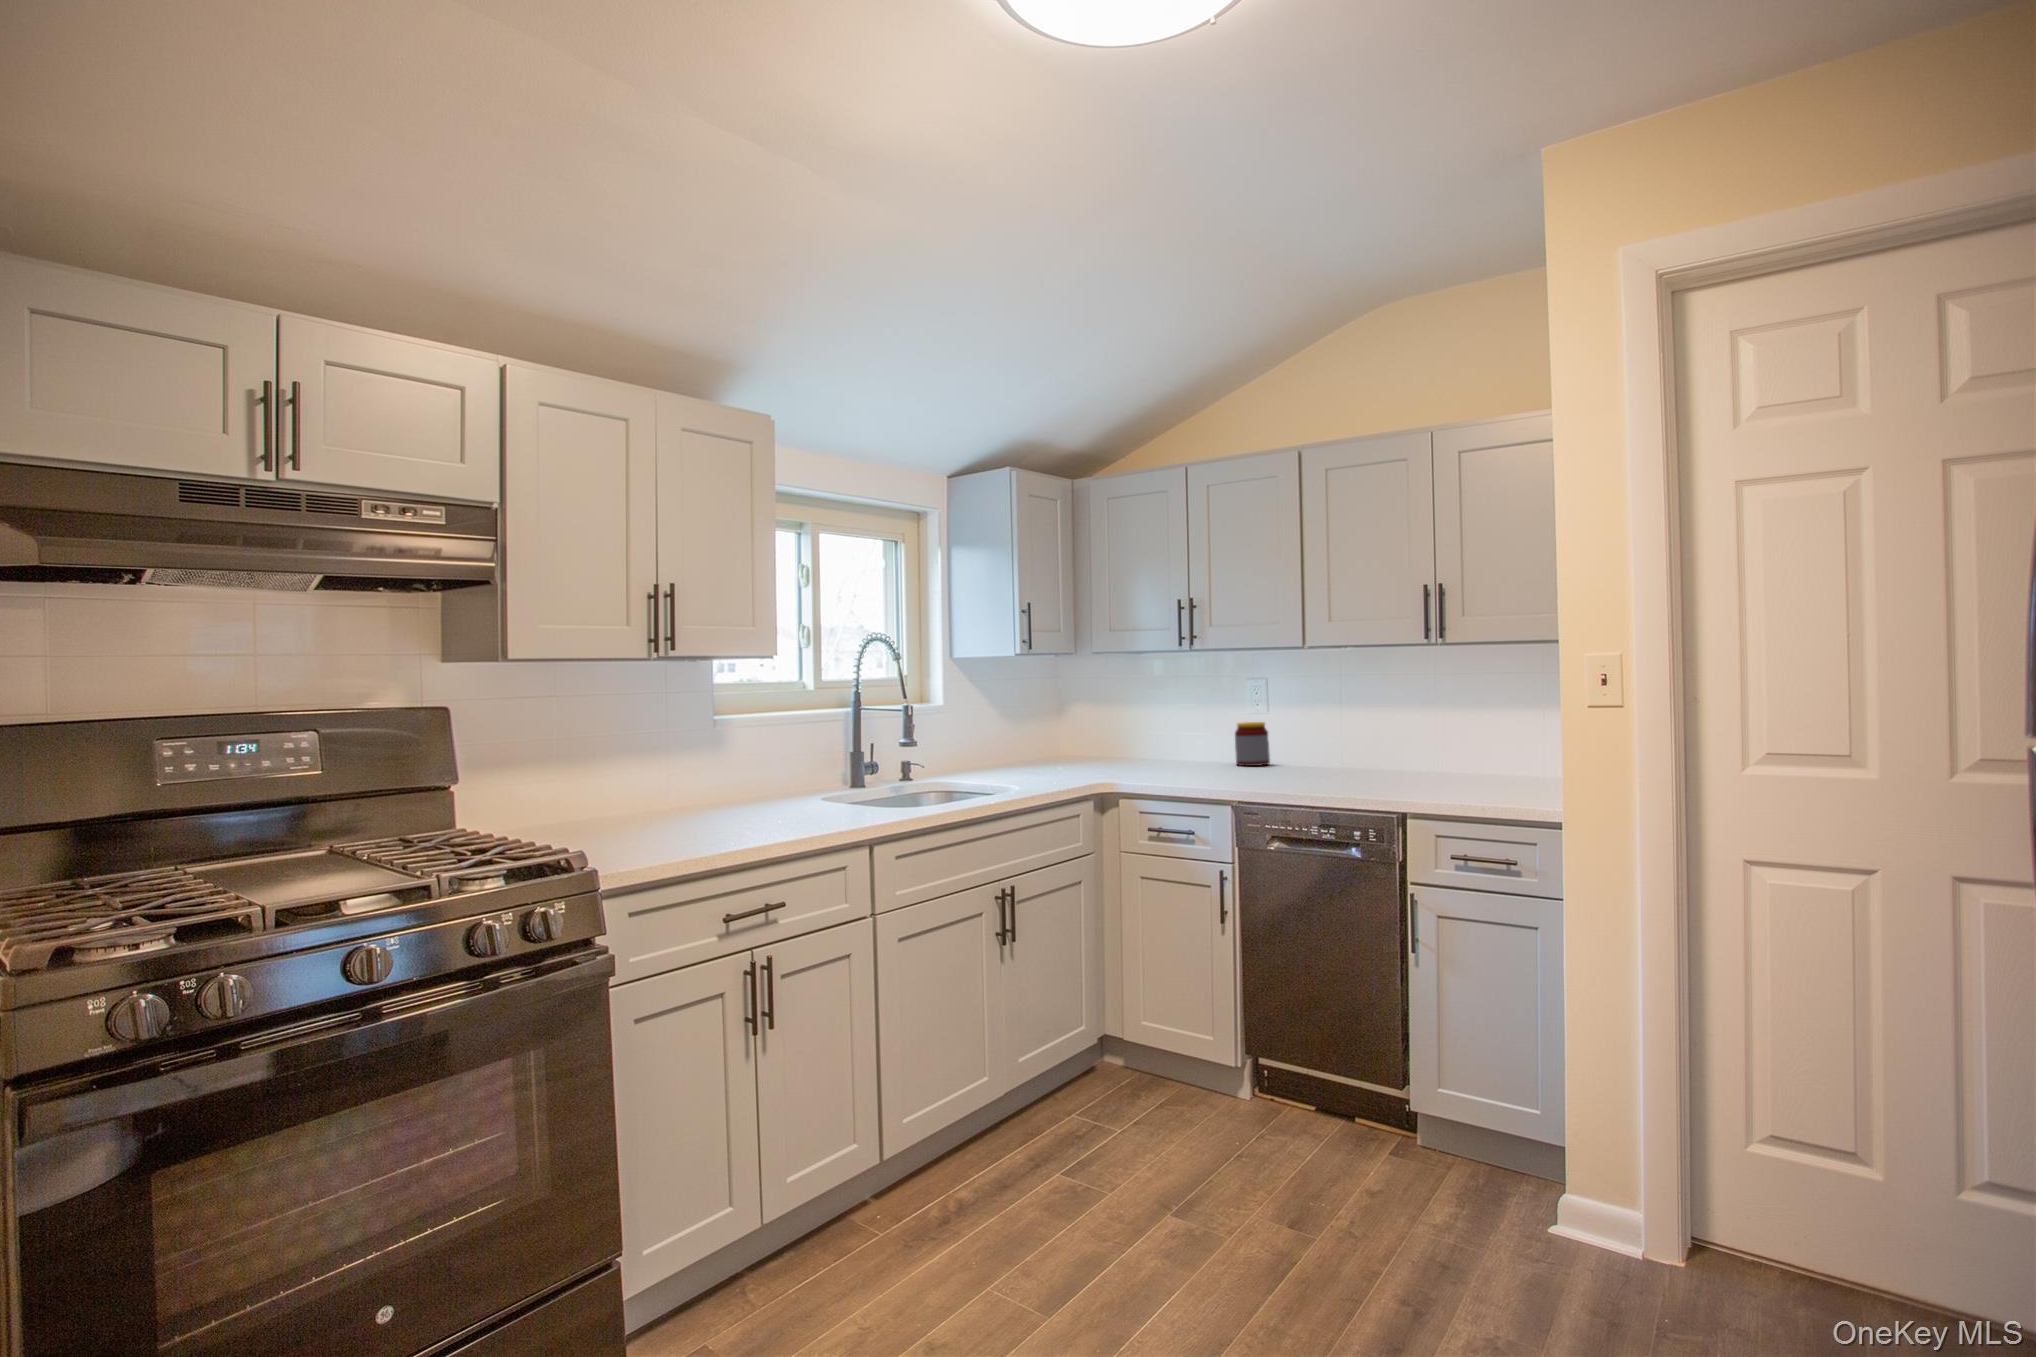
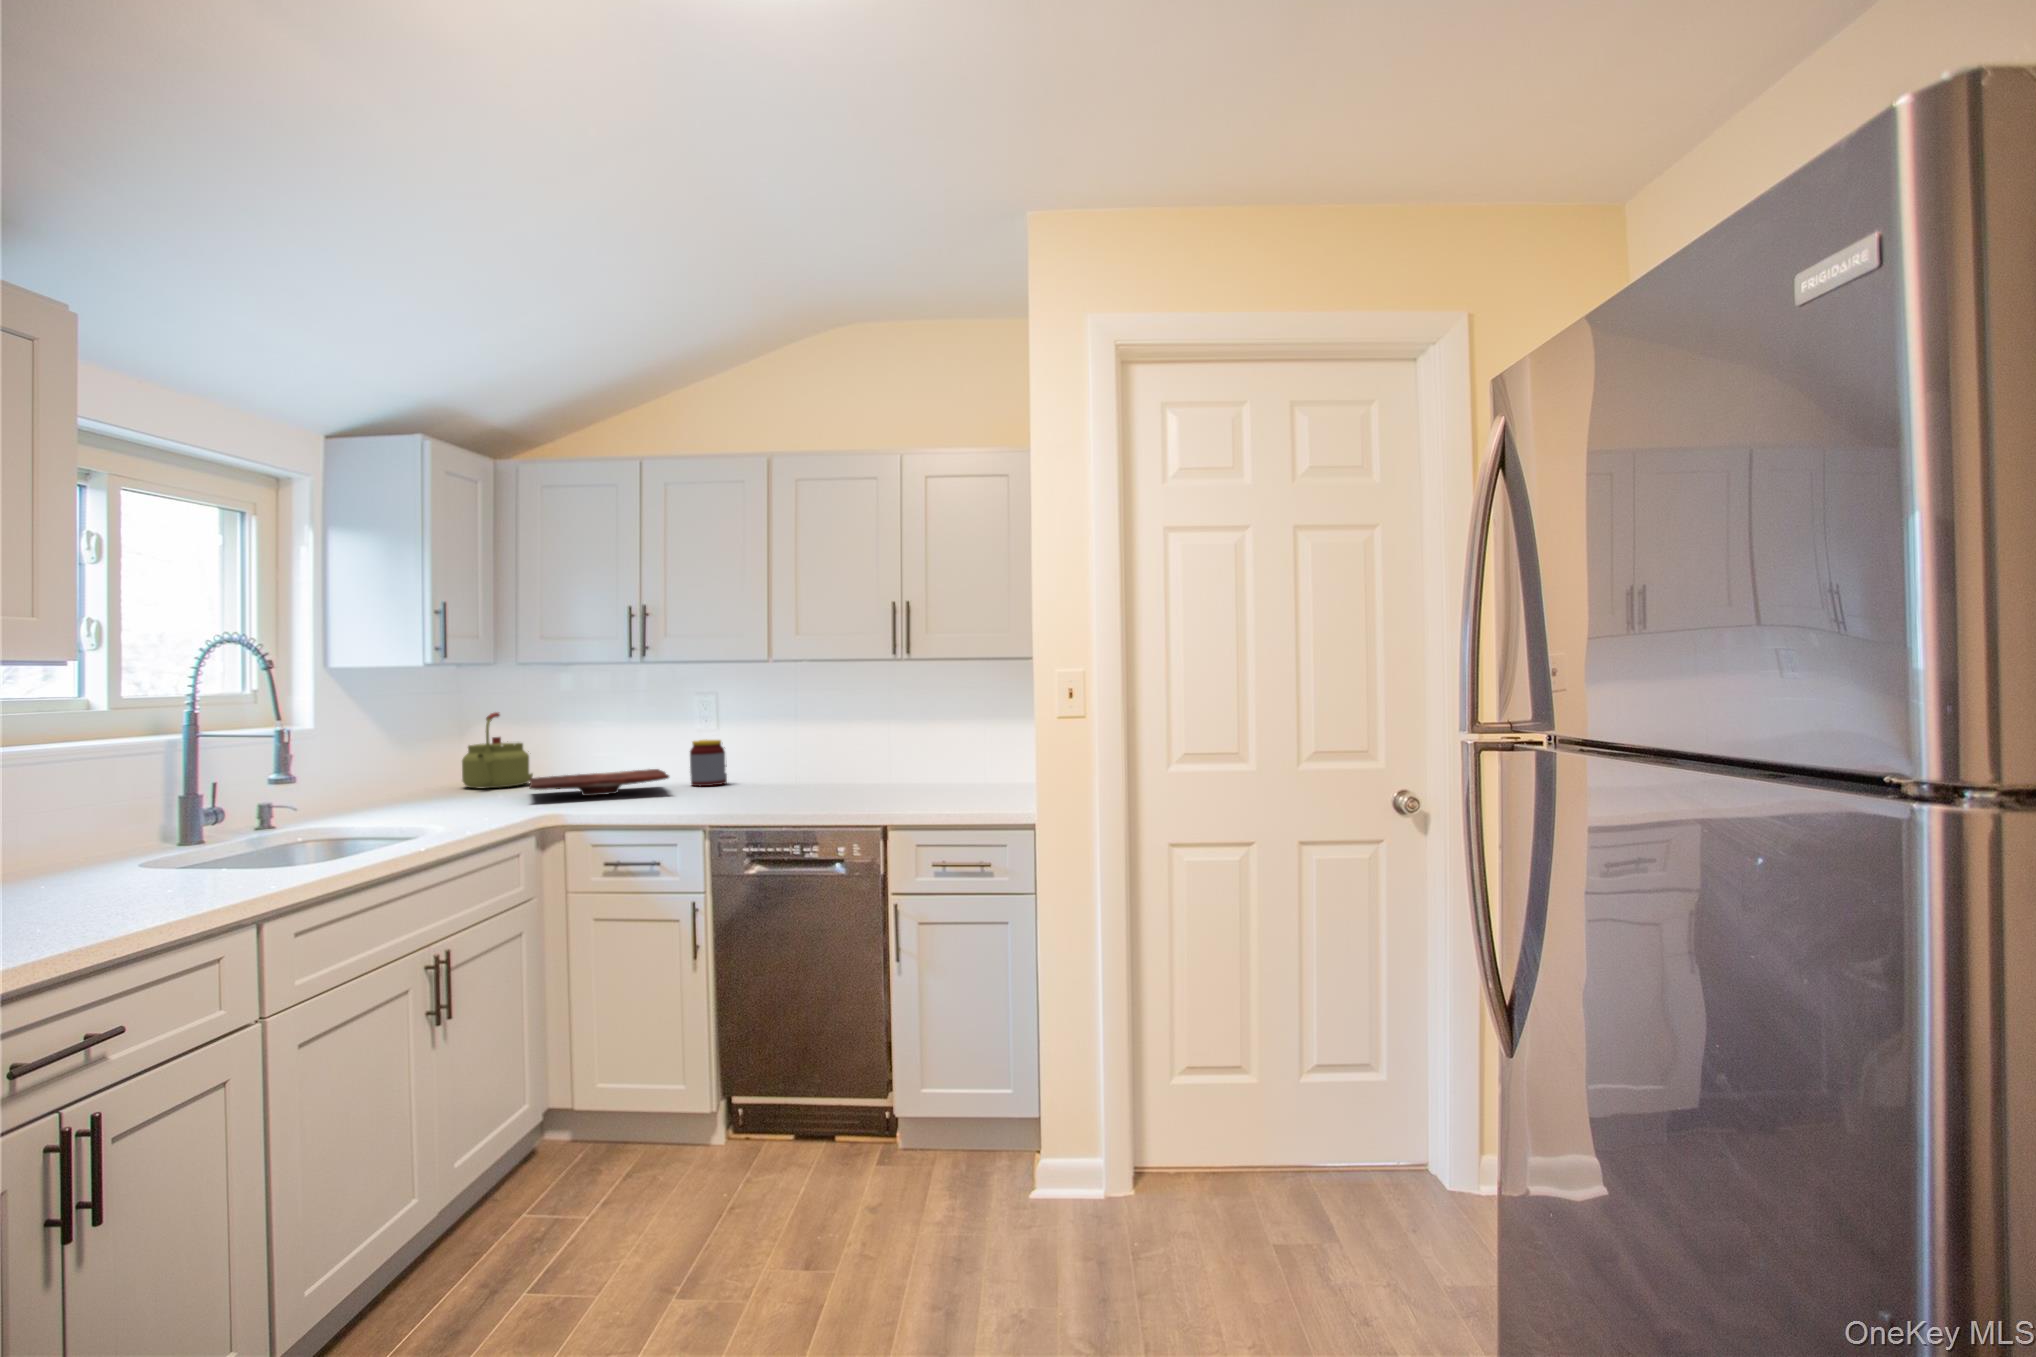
kettle: none [1054,695,1109,760] -> present [462,712,533,789]
cutting board: none [1093,748,1210,769] -> present [529,769,669,796]

